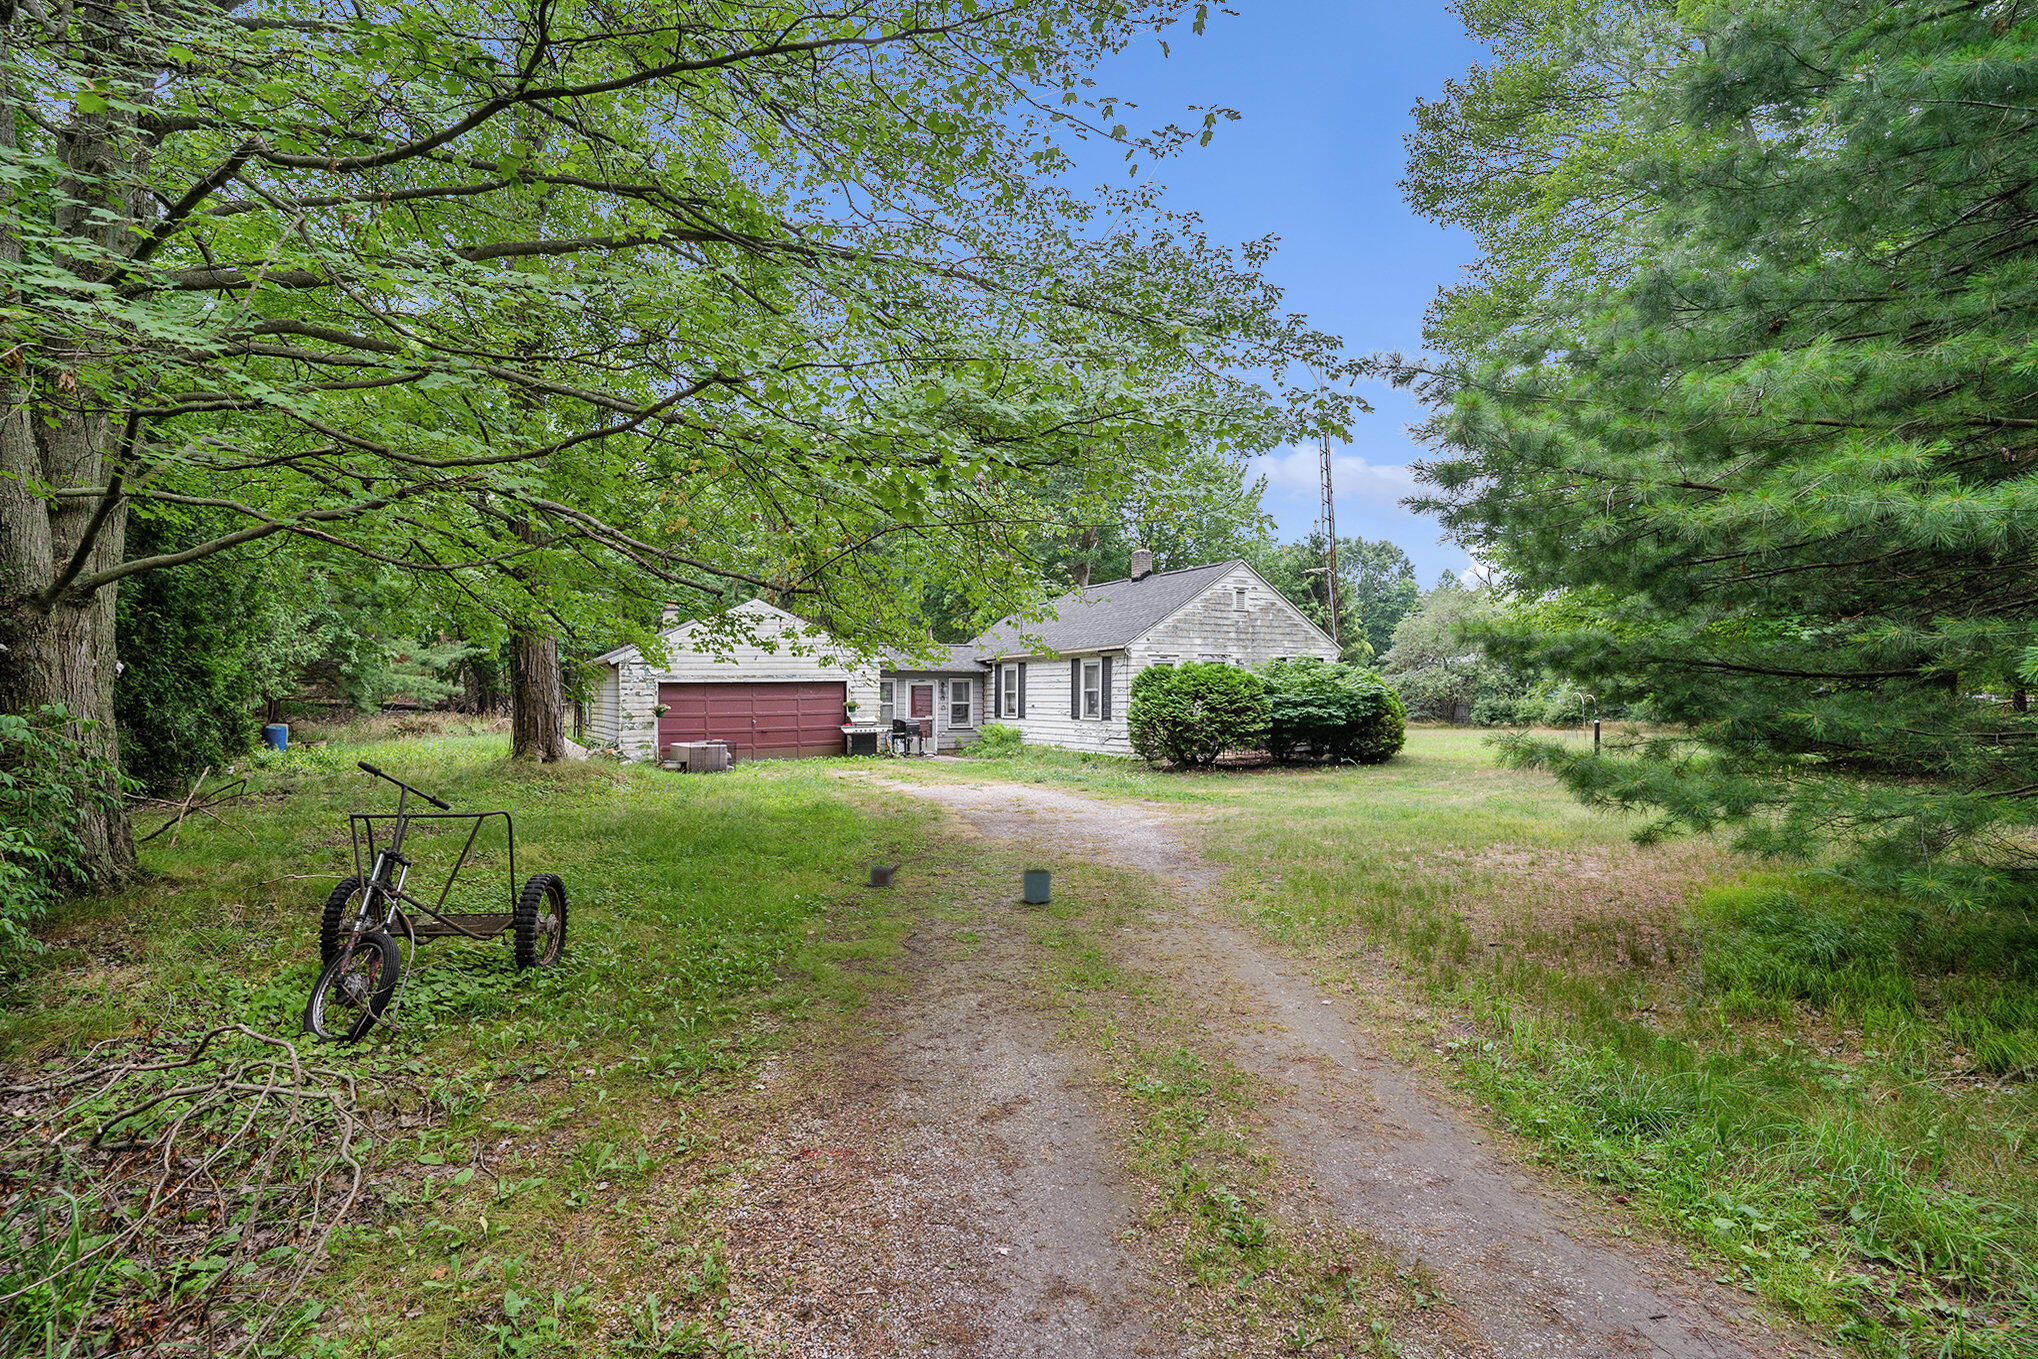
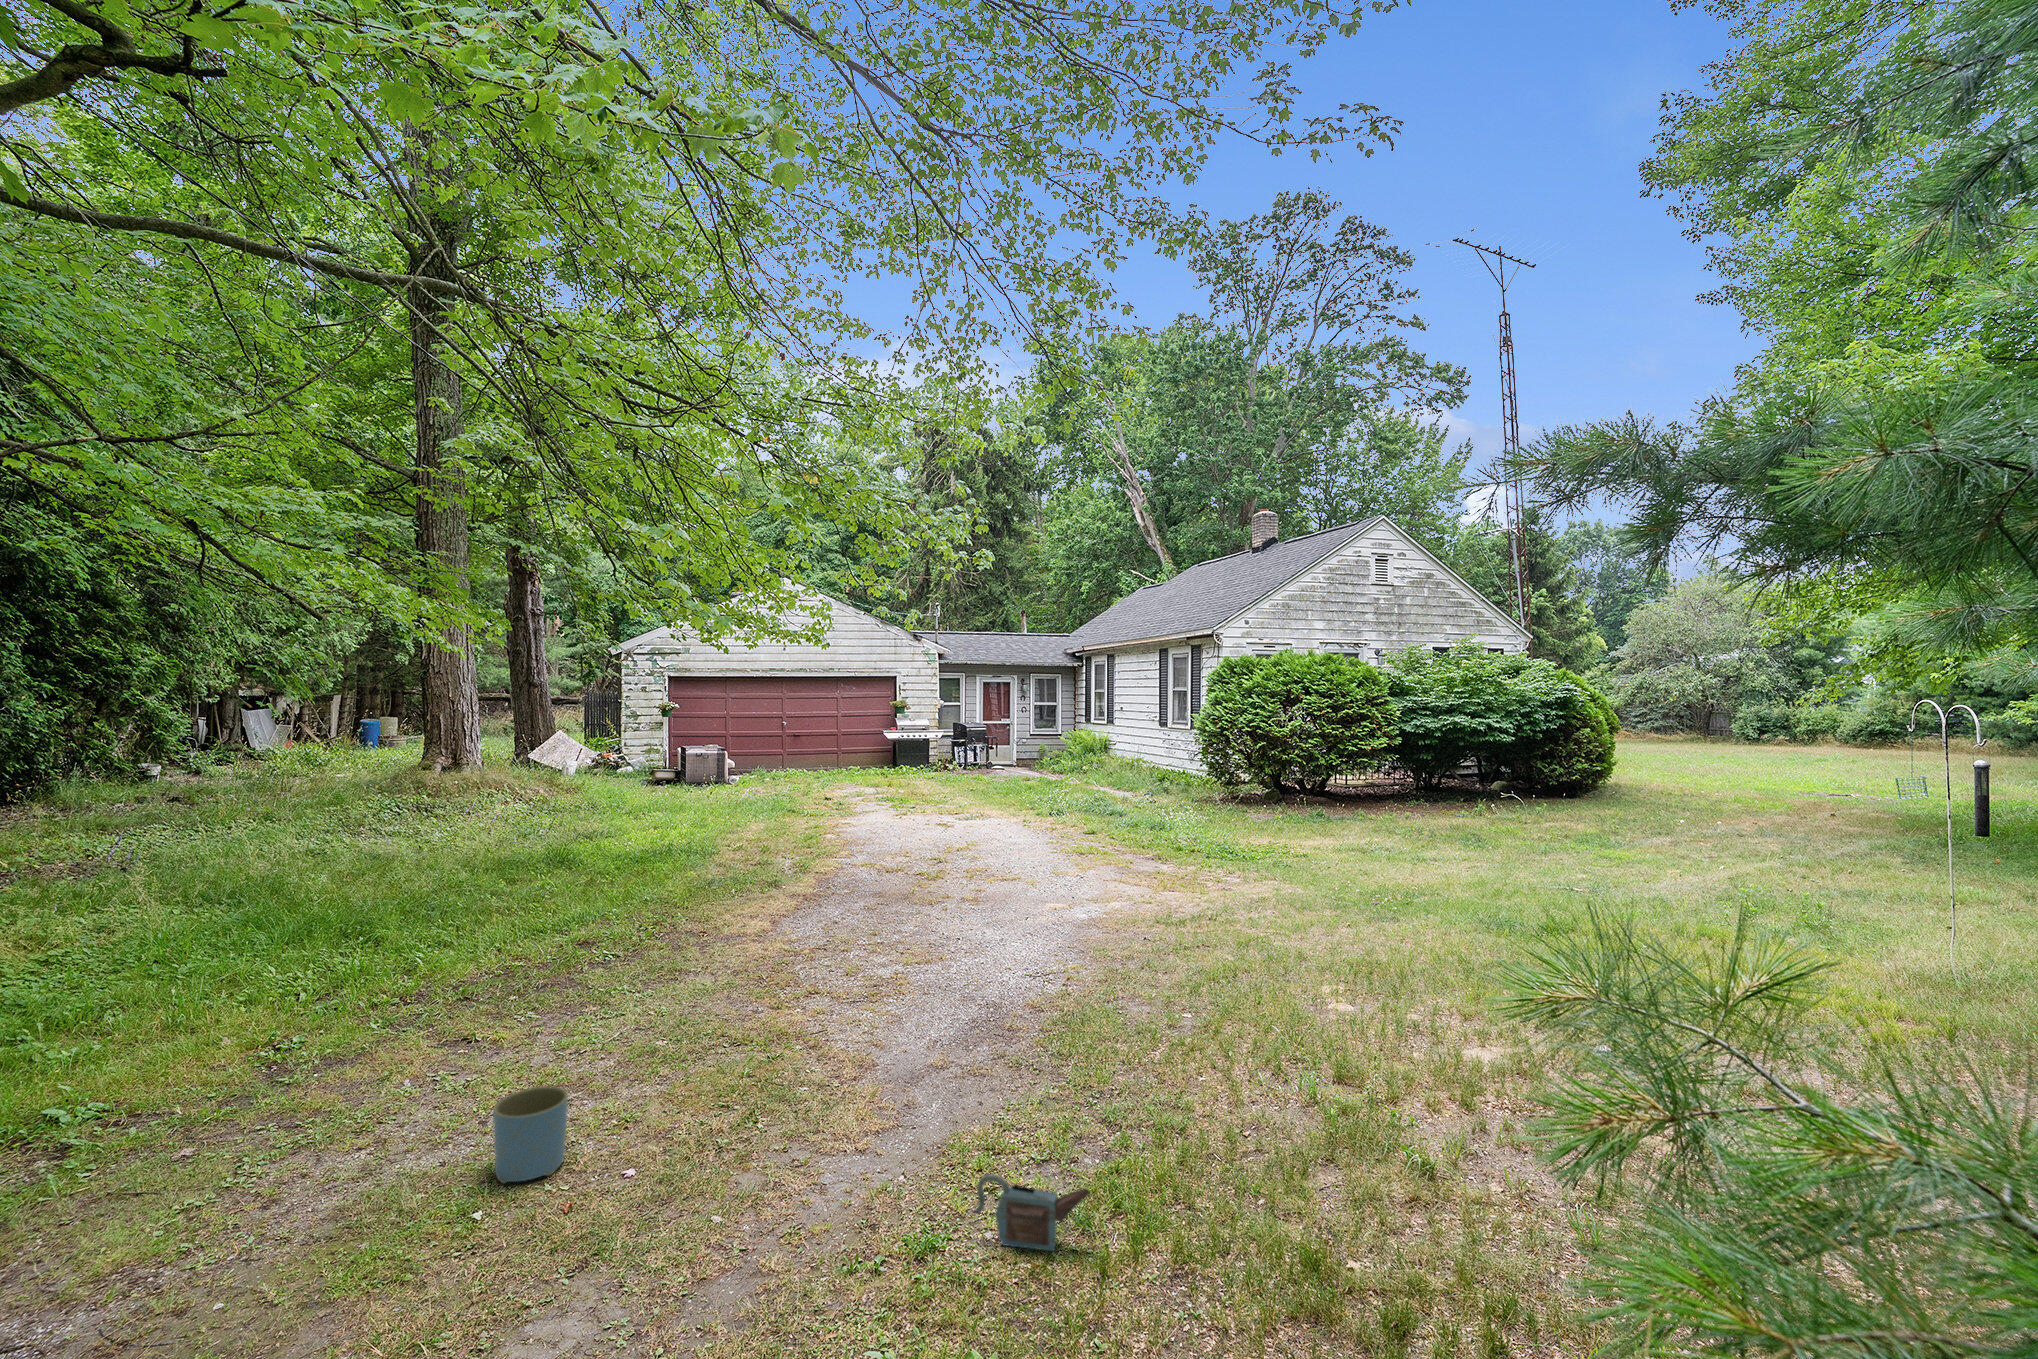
watering can: present [862,863,901,886] -> present [976,1174,1090,1251]

